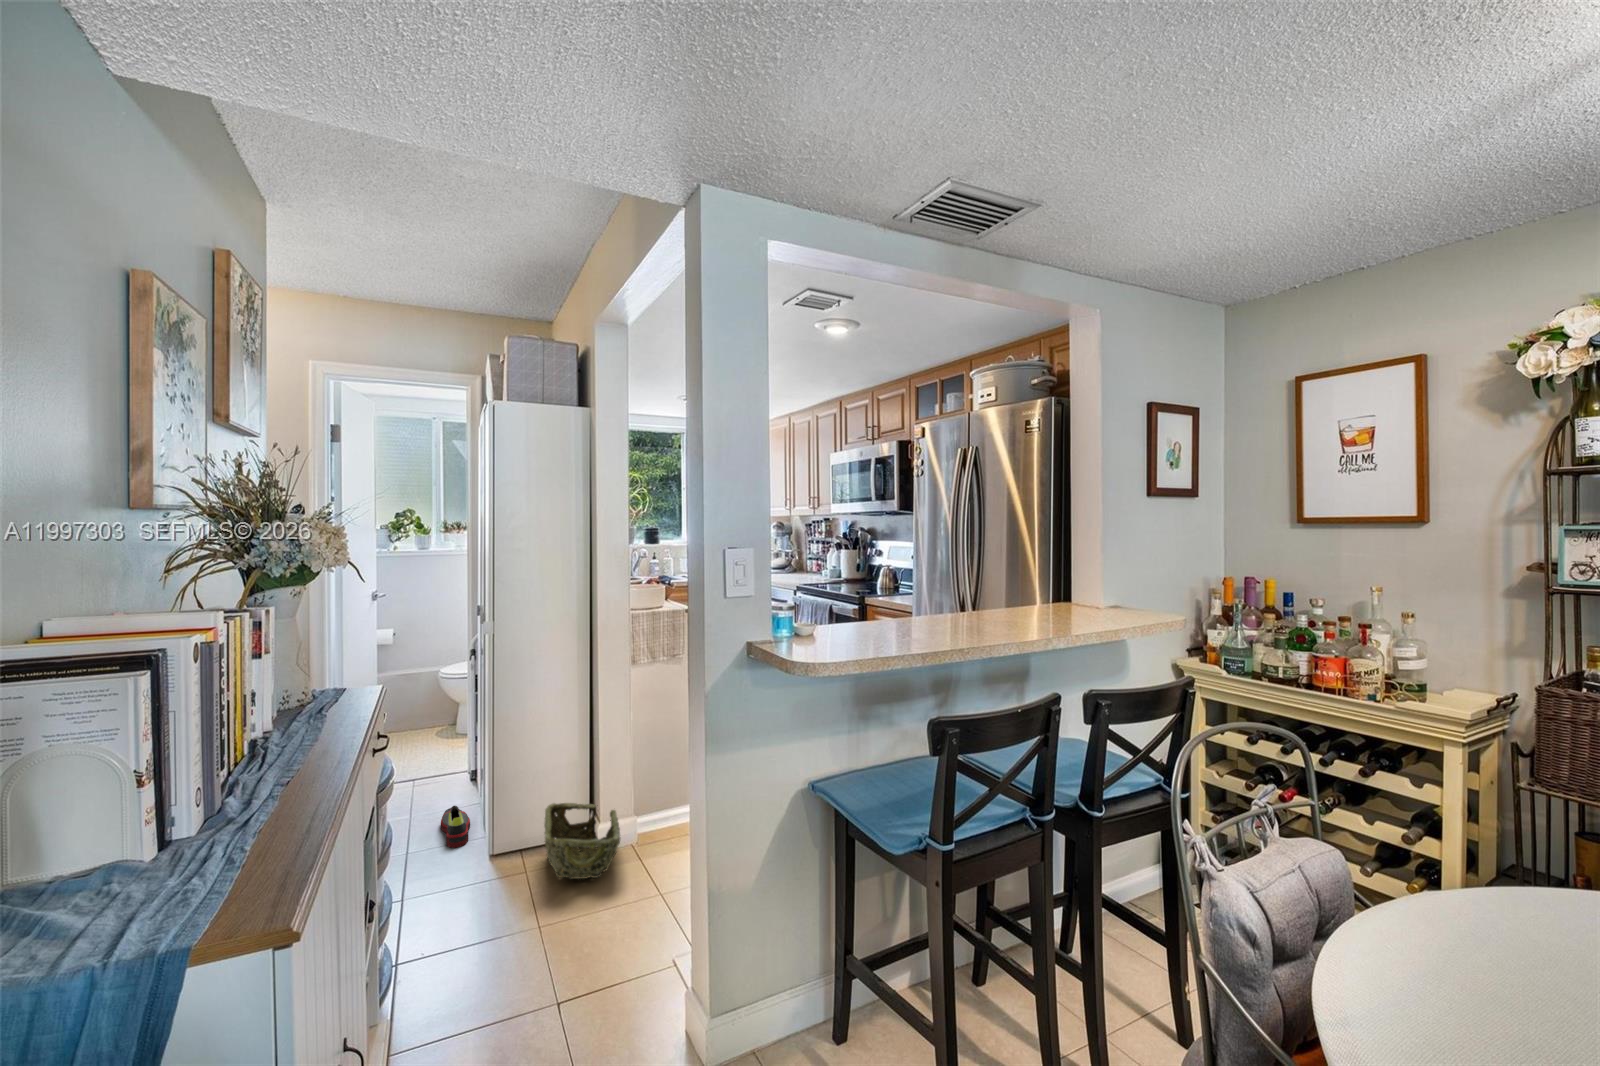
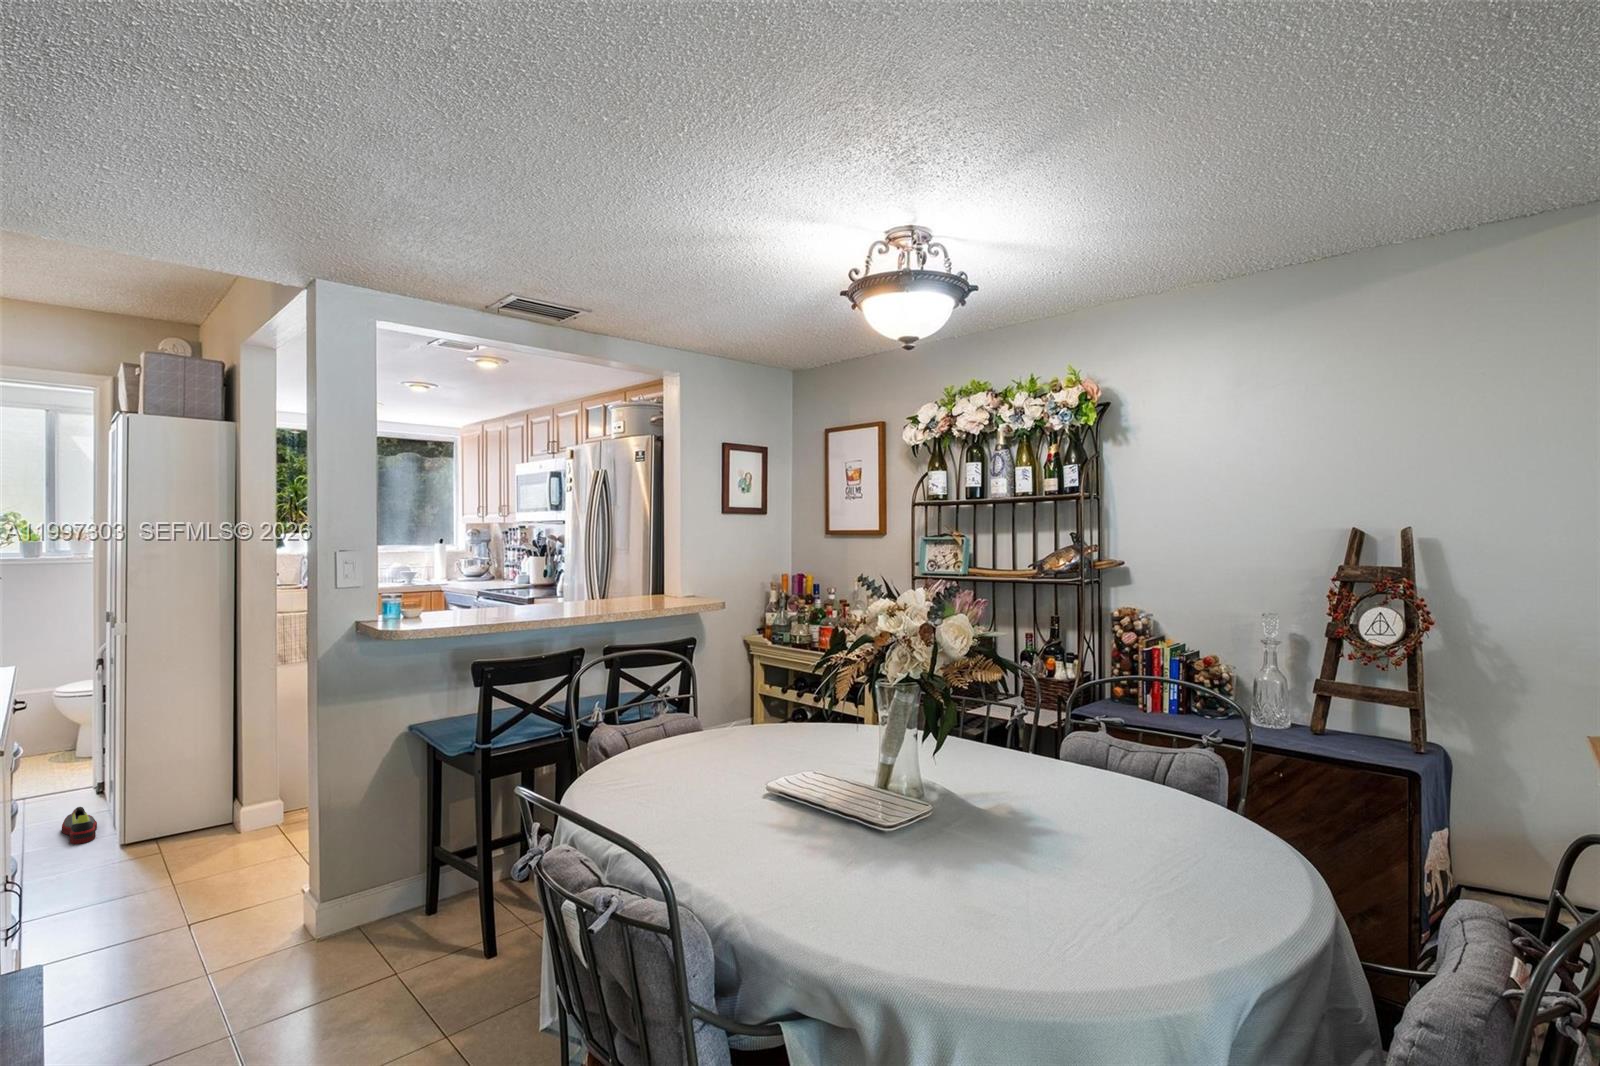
woven basket: present [544,803,620,879] -> none [181,791,261,850]

